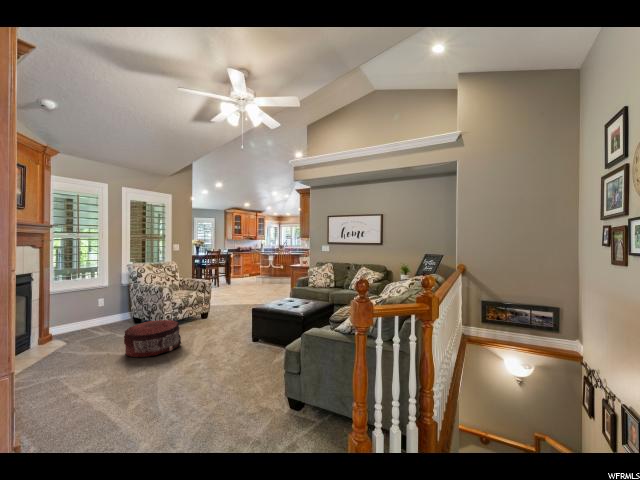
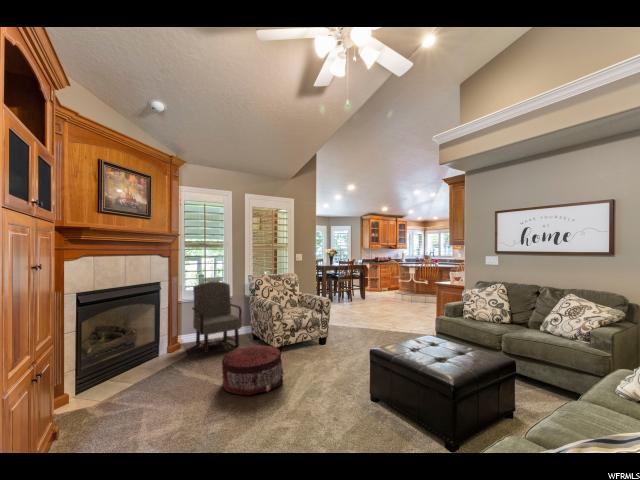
armchair: none [65,272,124,338] -> present [192,281,242,353]

